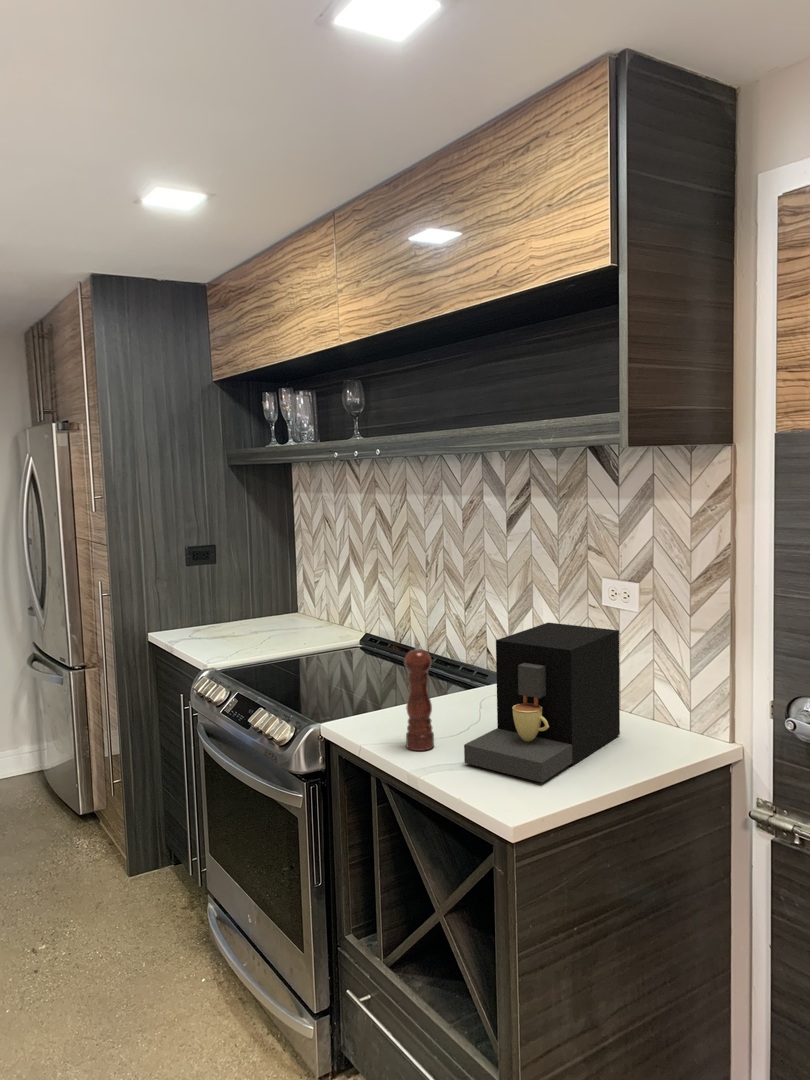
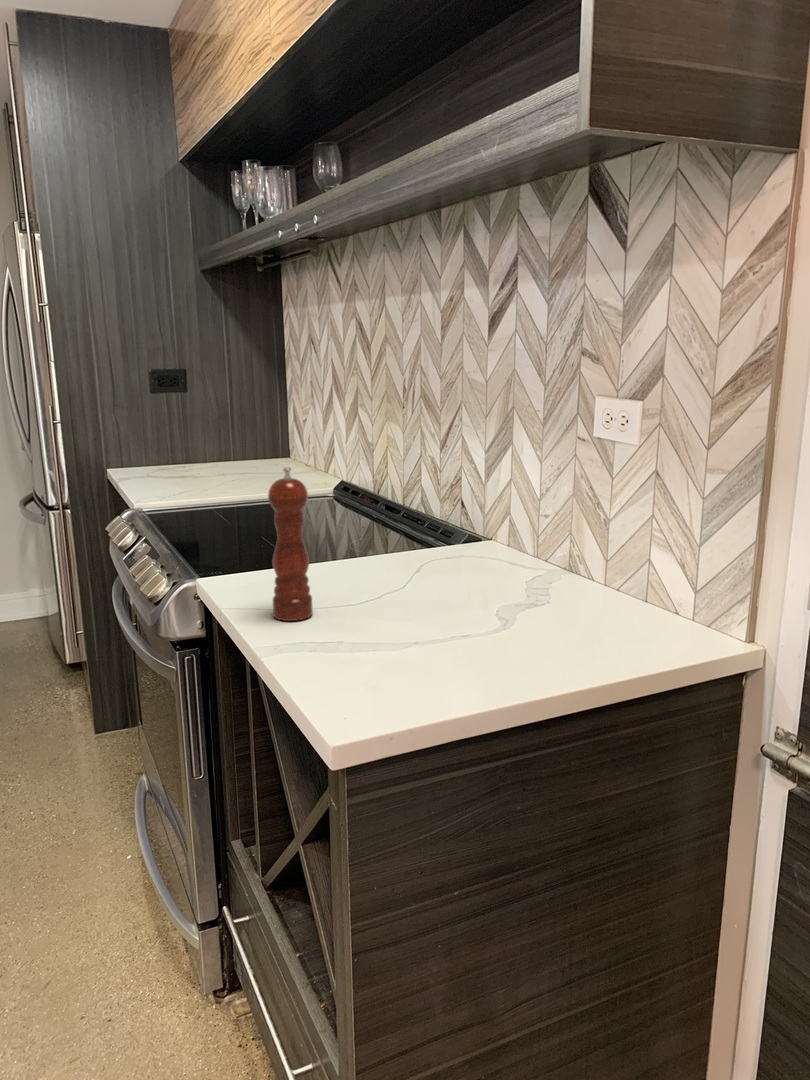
coffee maker: present [464,622,620,782] -> none [330,454,593,681]

